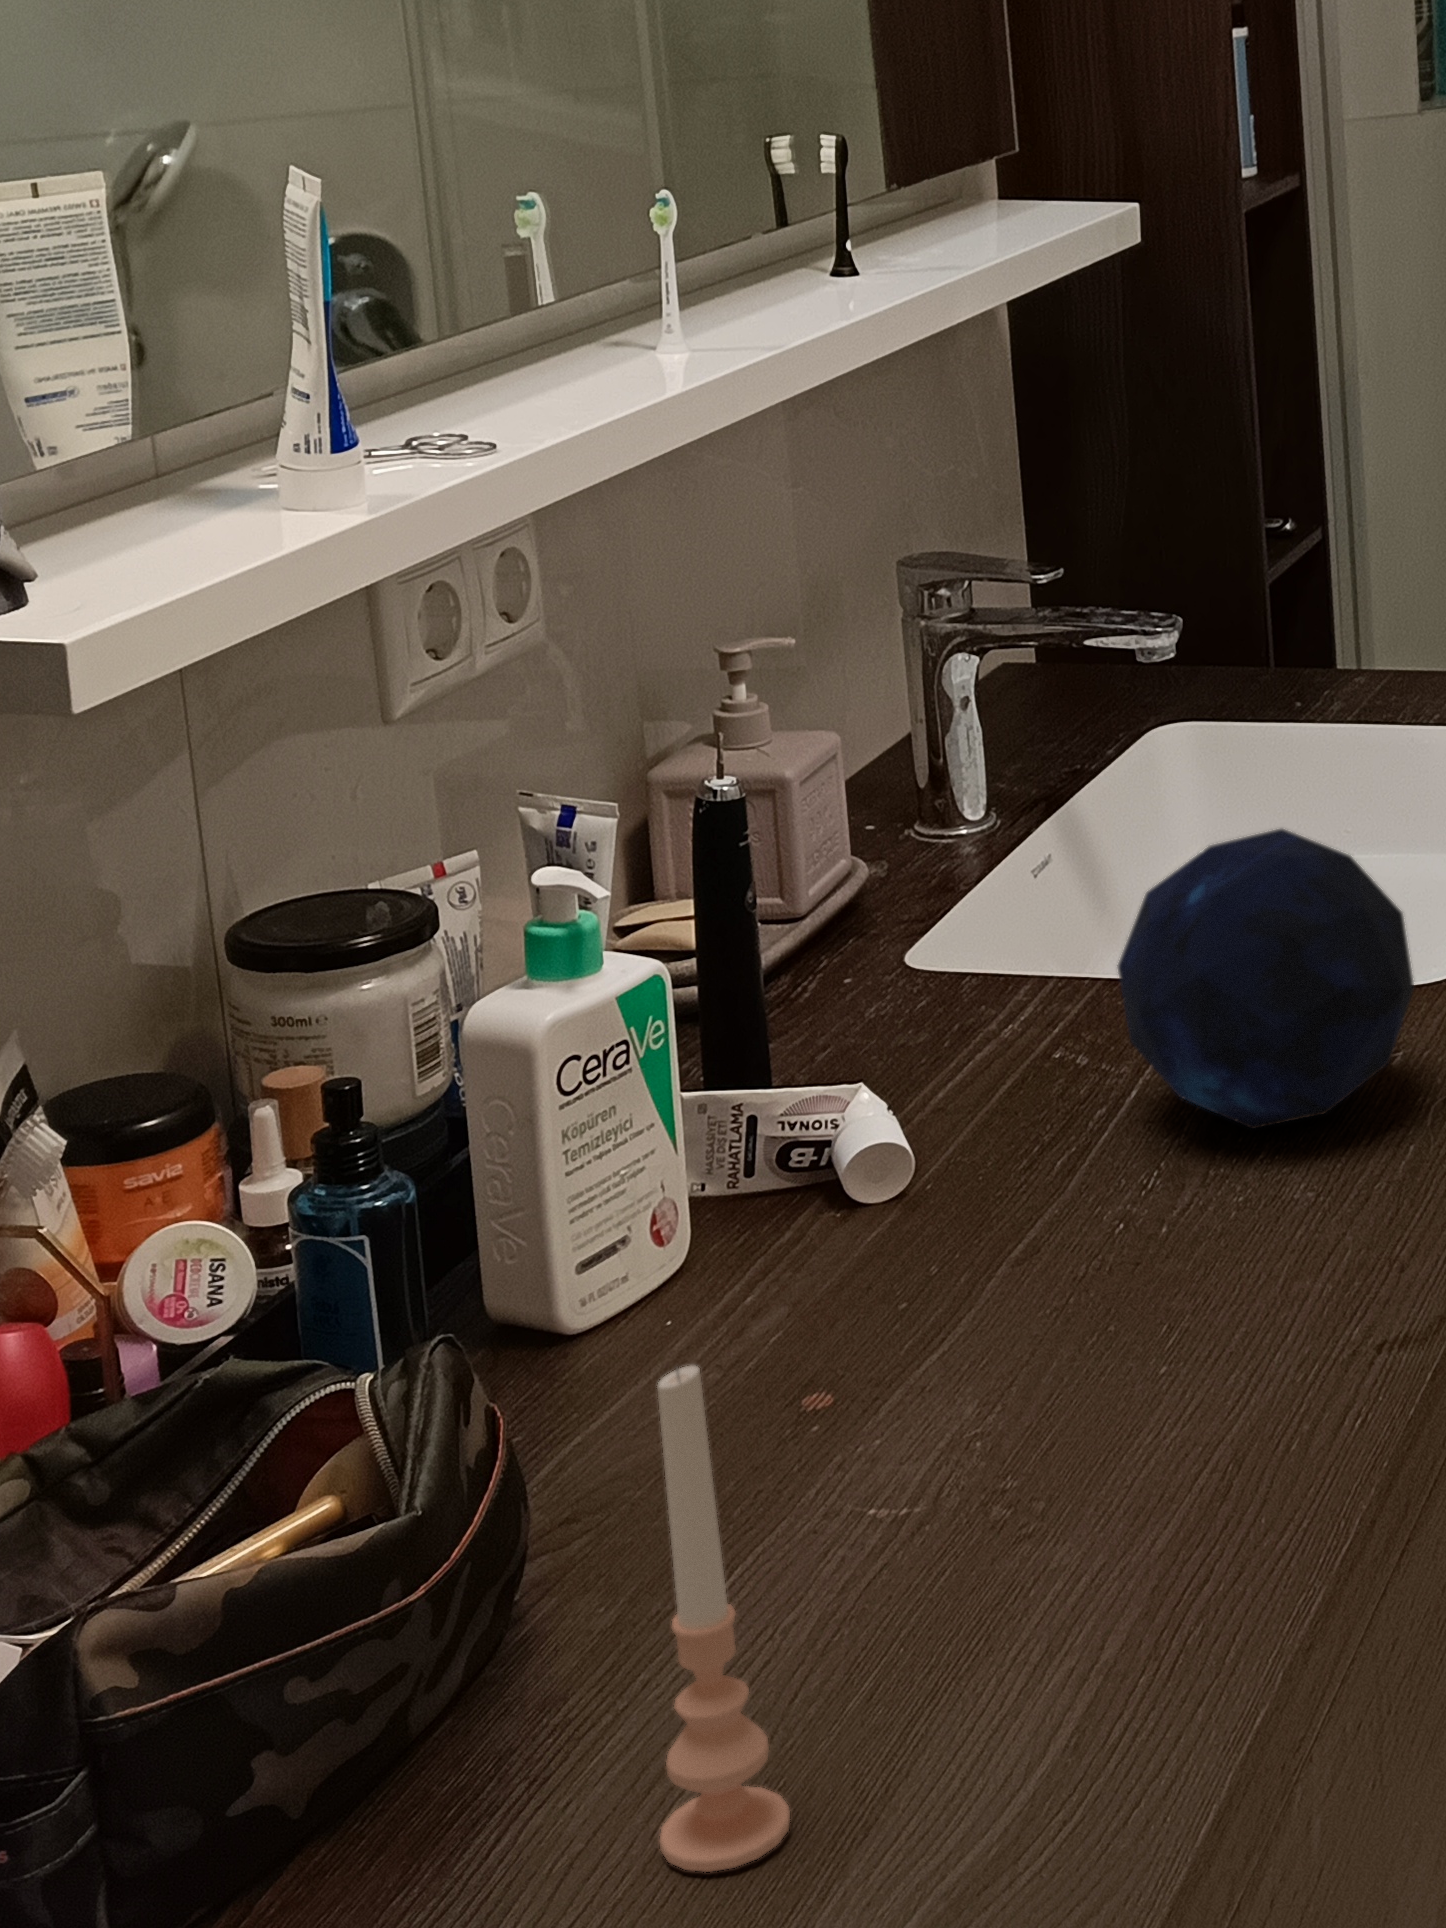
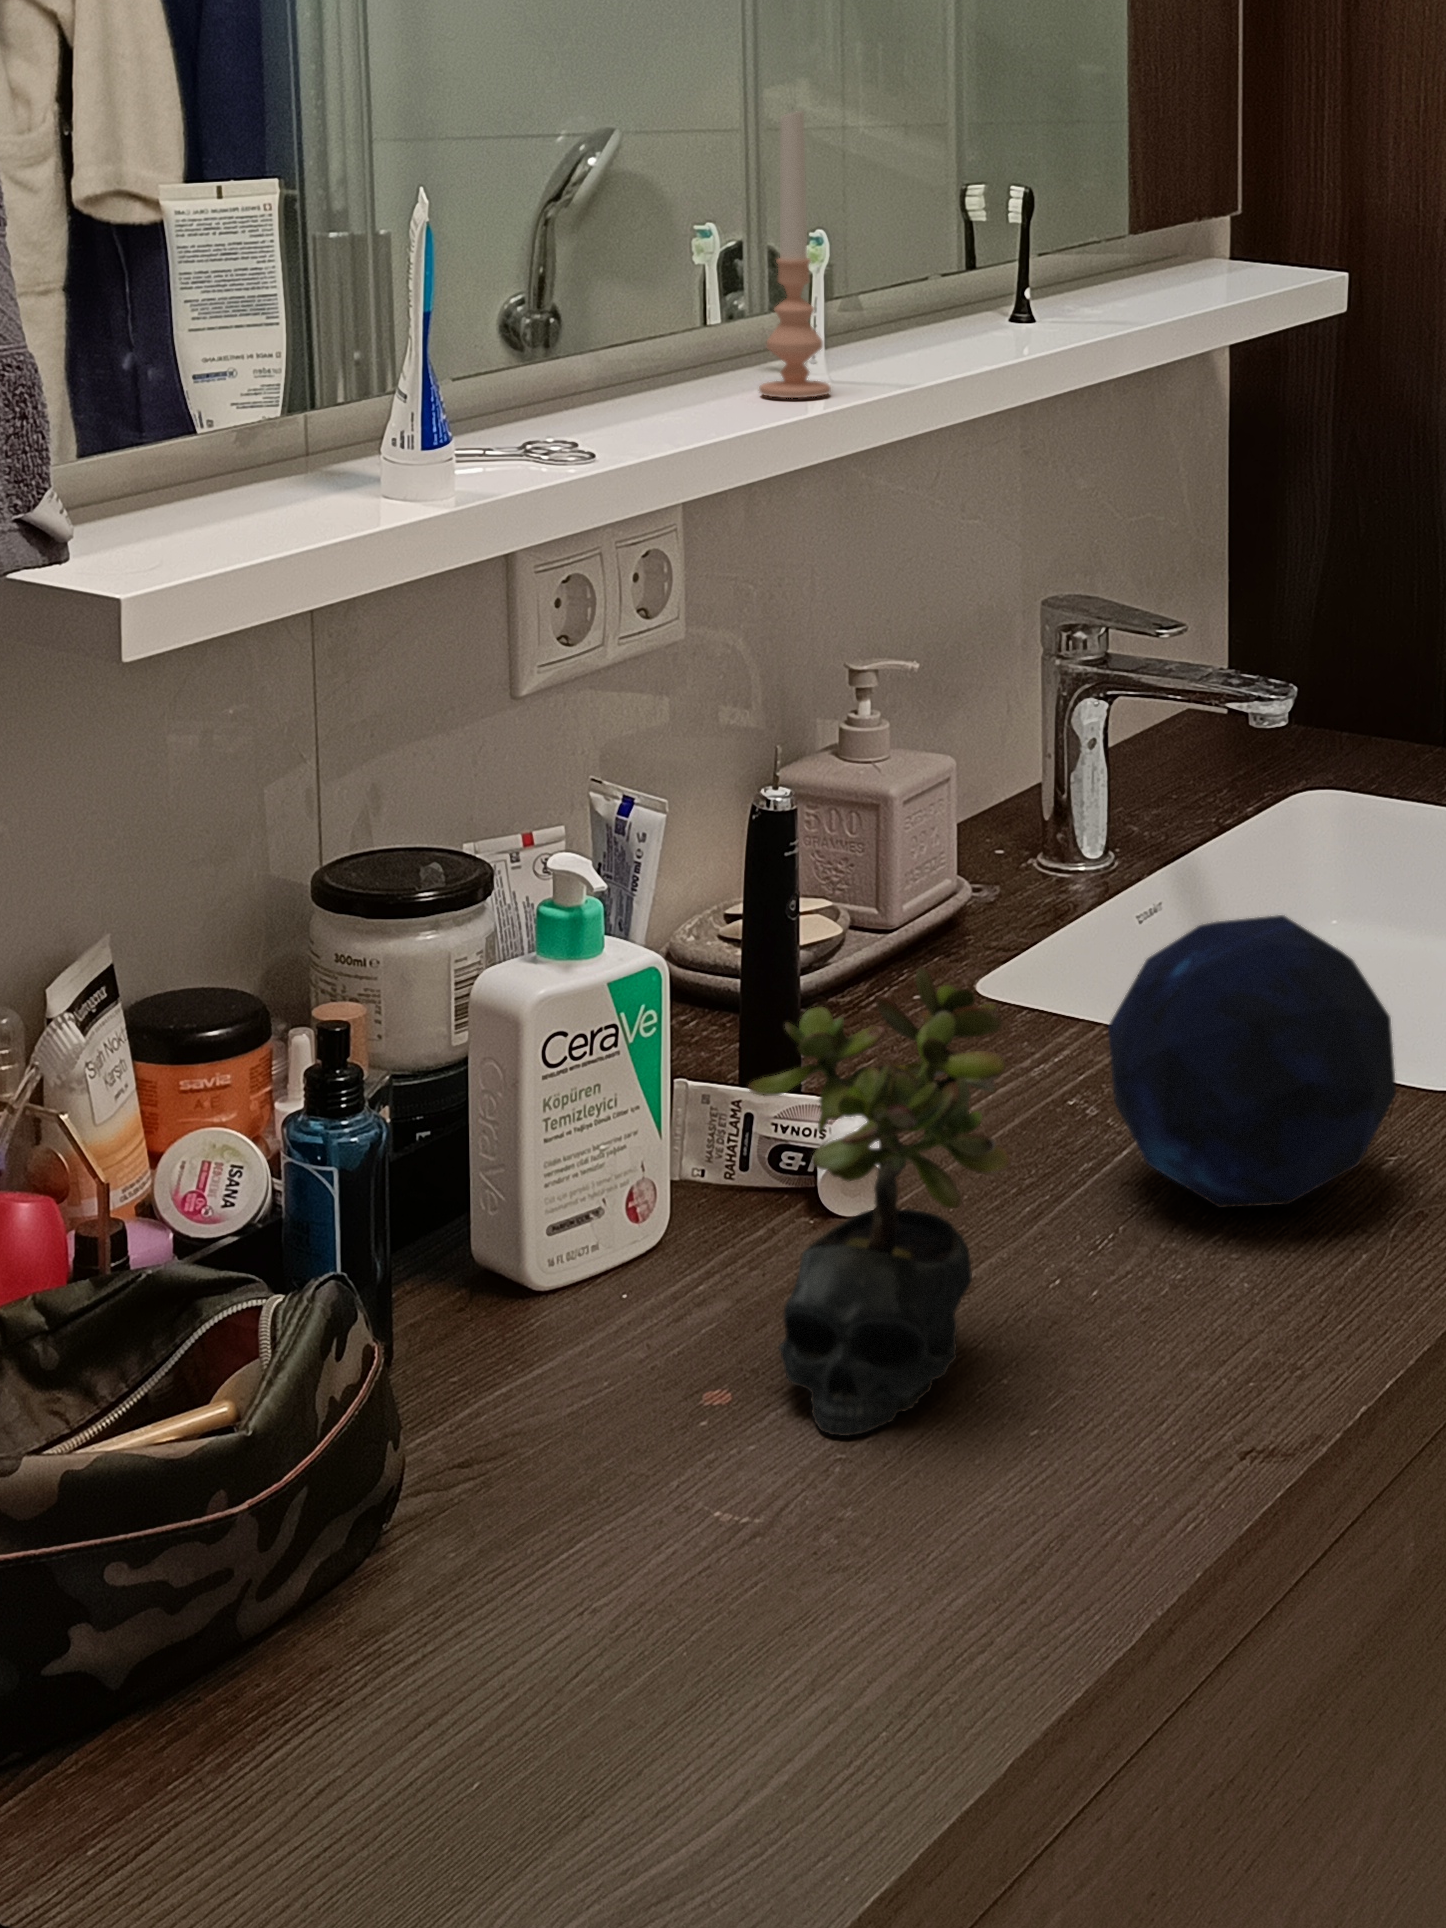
succulent plant: none [815,924,1115,1420] -> present [748,966,1011,1436]
candle: present [658,1366,790,1872] -> present [759,111,831,398]

